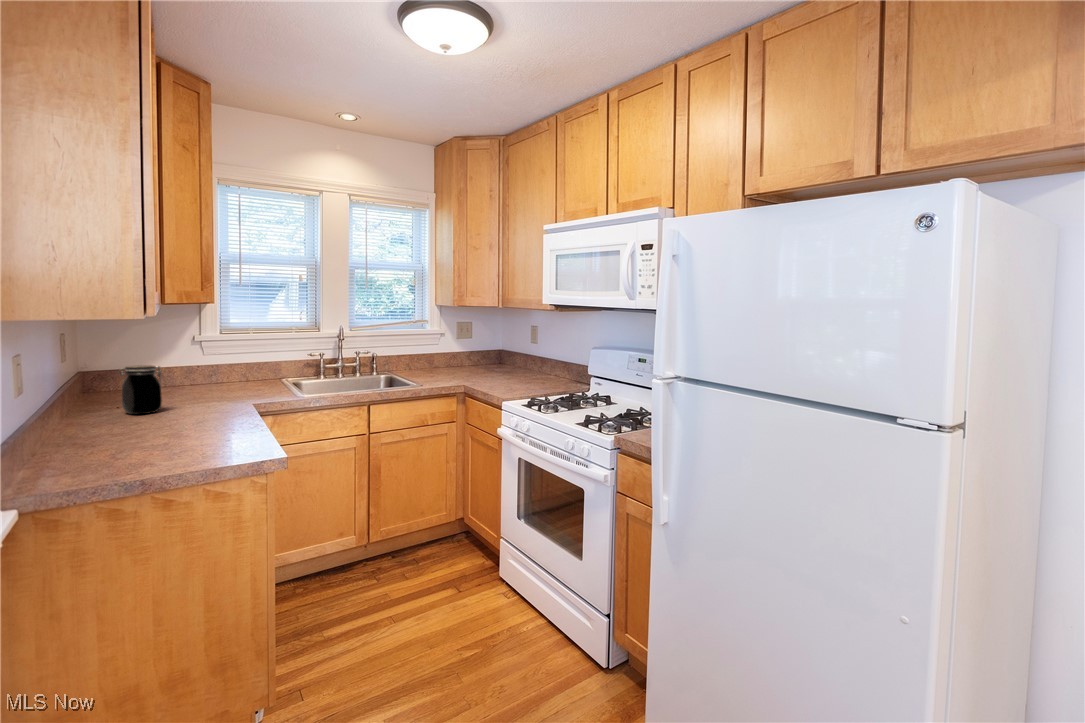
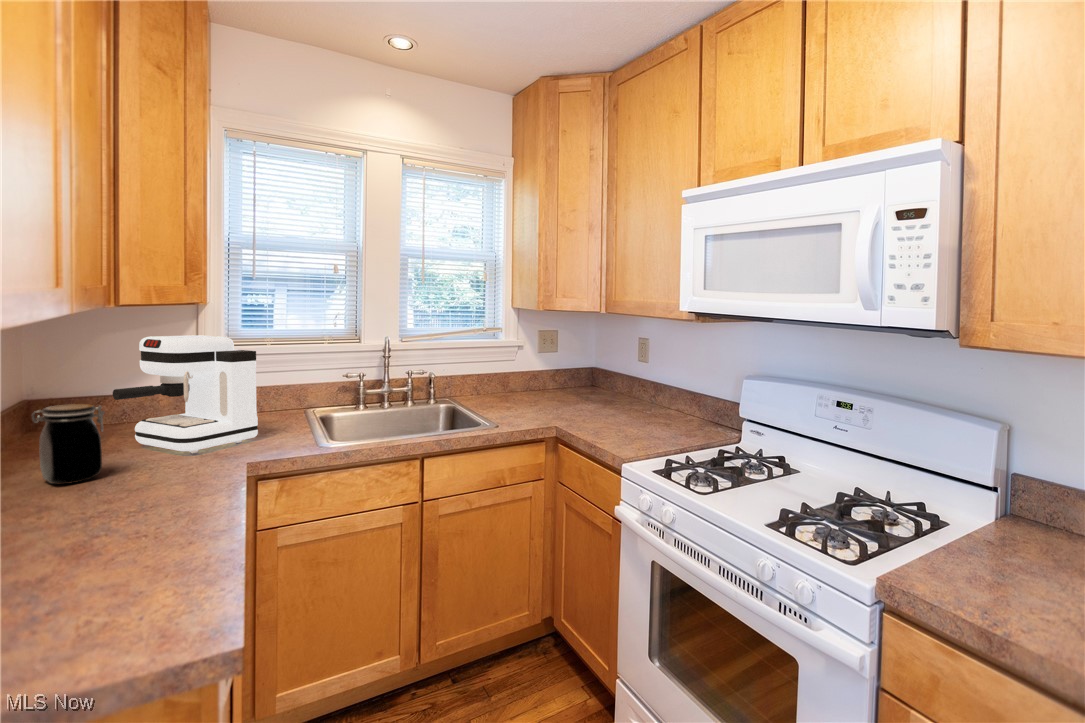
coffee maker: none [159,324,254,401] -> present [113,335,258,453]

